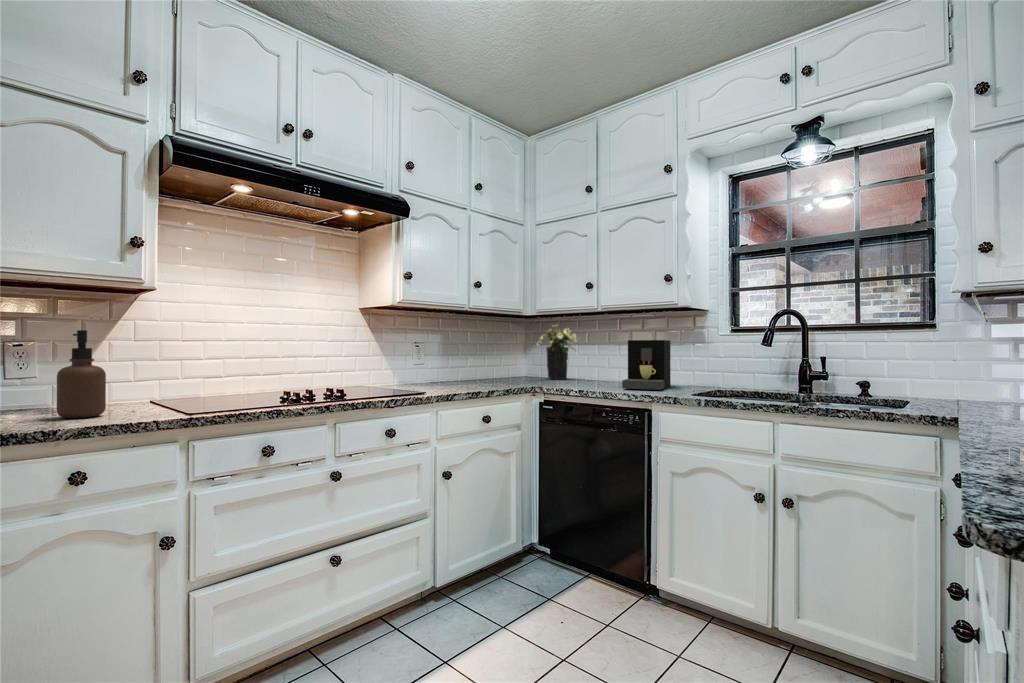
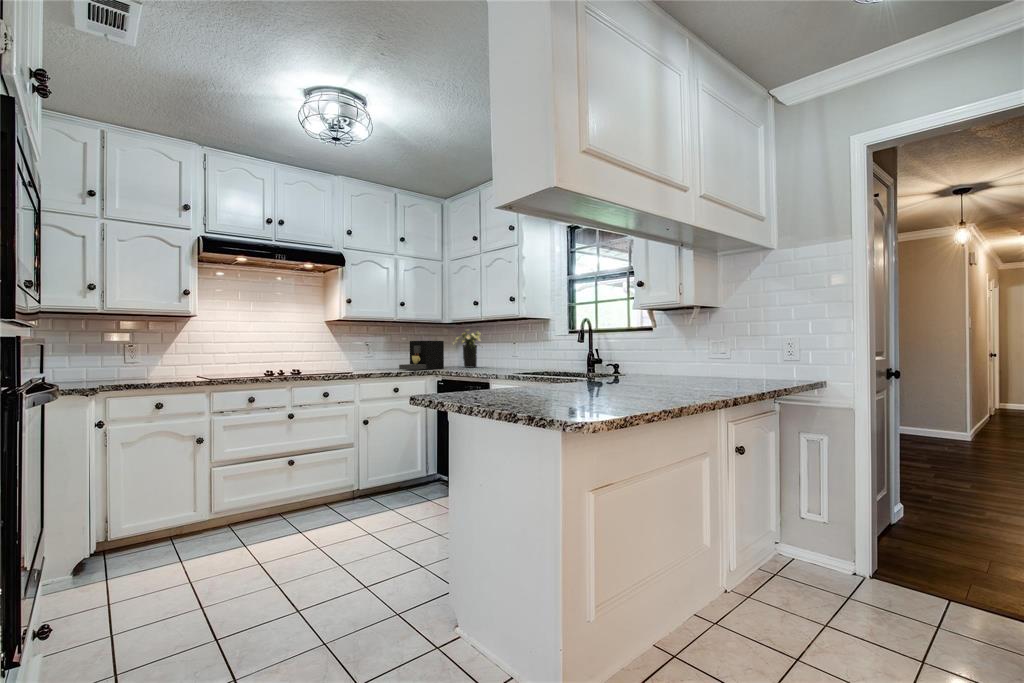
soap dispenser: present [57,330,106,418] -> none [150,338,172,380]
coffee maker: present [622,340,671,390] -> present [399,341,444,370]

